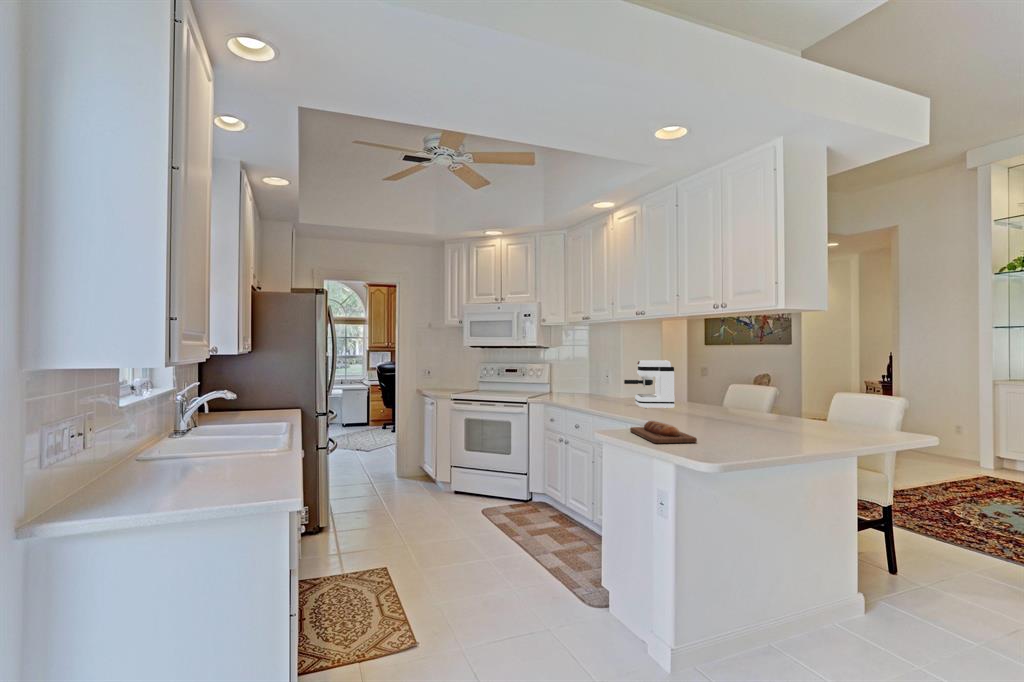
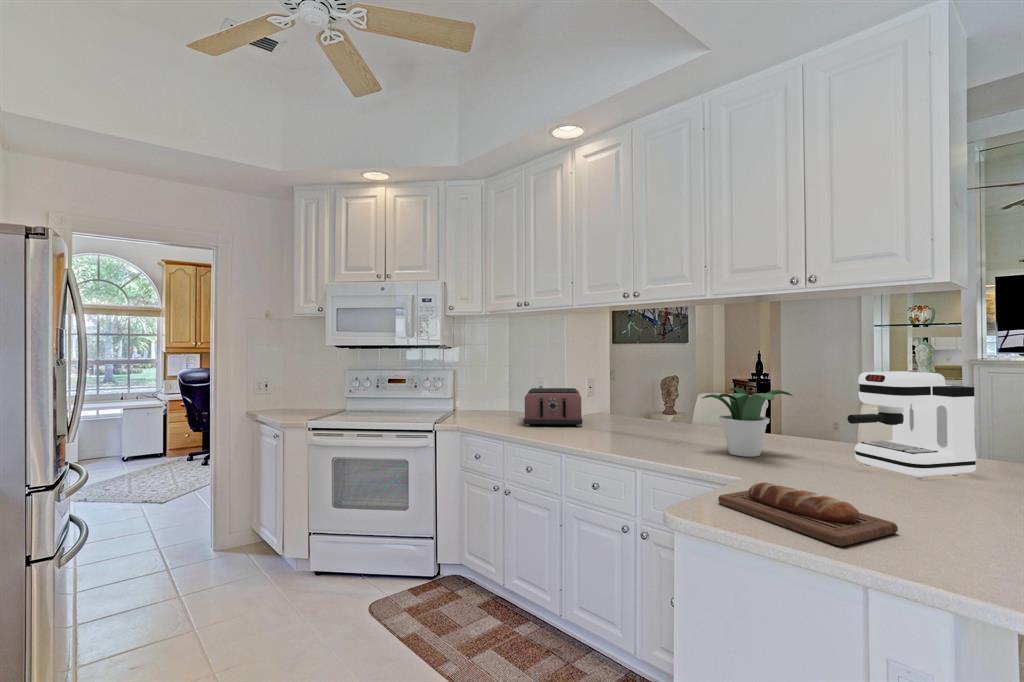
coffee maker: present [624,360,674,408] -> present [847,371,976,478]
potted plant: none [673,375,729,419] -> present [702,388,793,457]
toaster: none [581,377,628,403] -> present [524,388,583,427]

